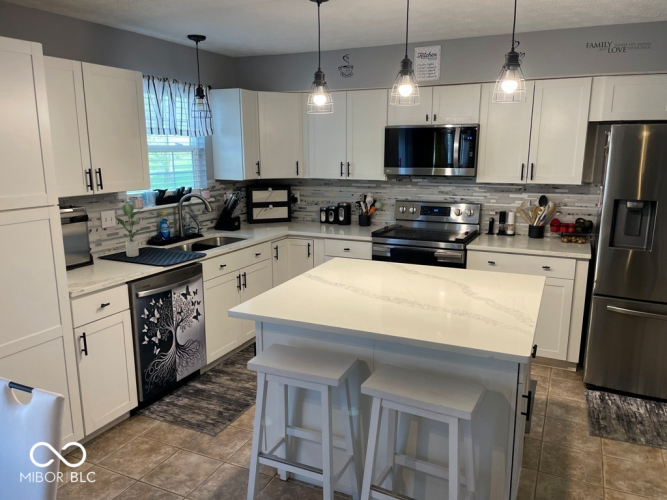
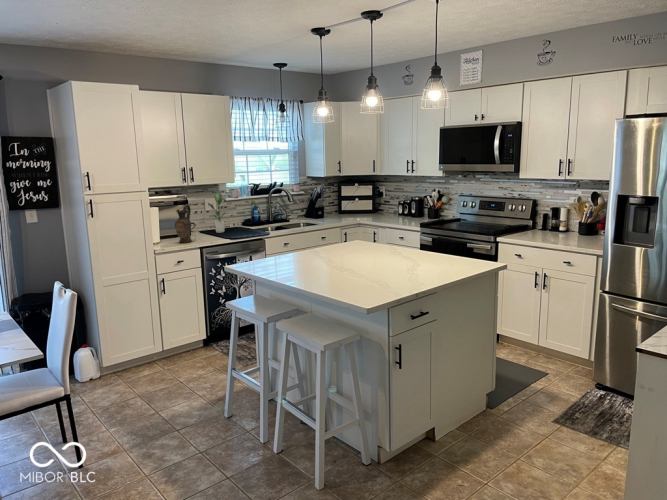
ceramic pitcher: none [86,221,111,276] -> present [175,204,192,242]

